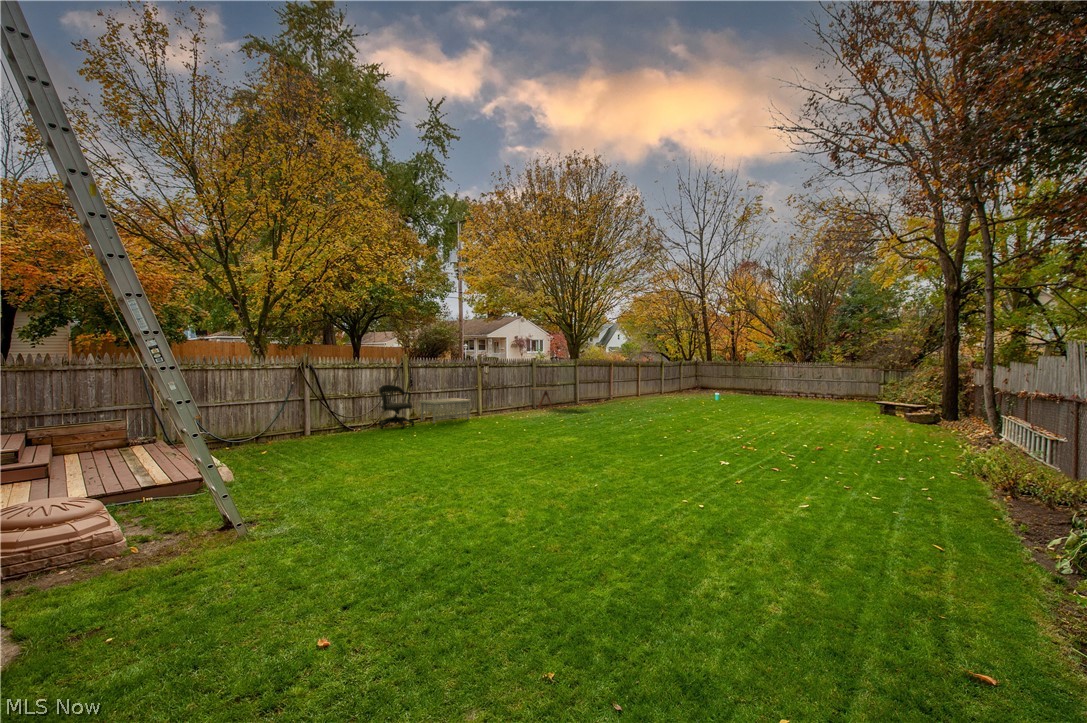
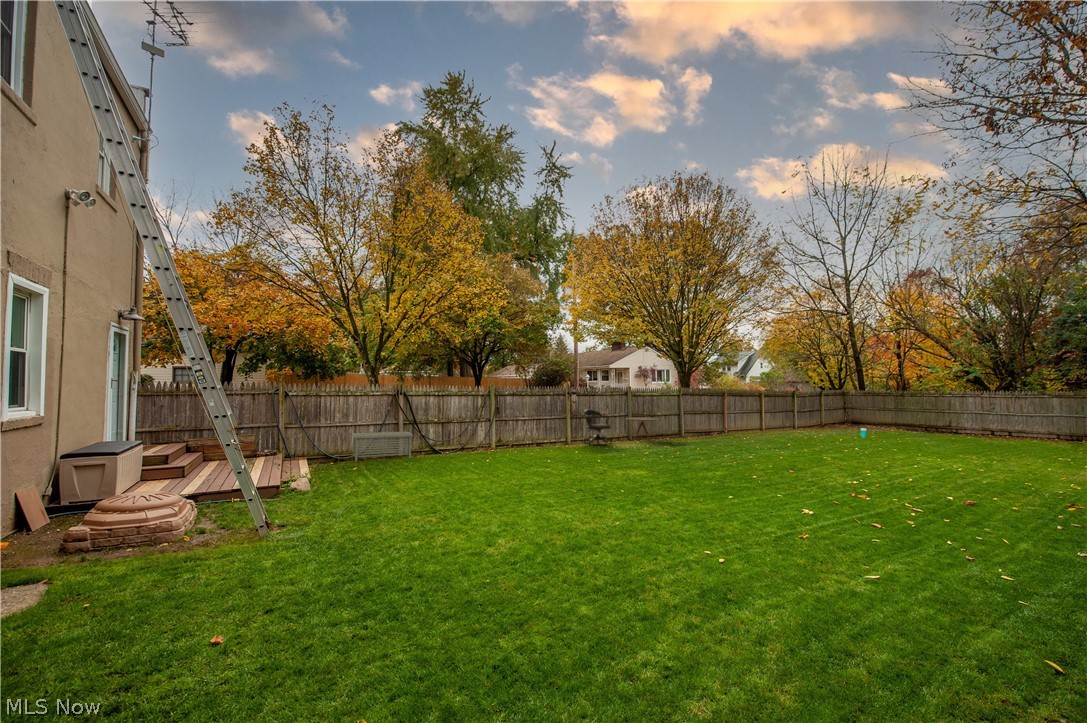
chair: present [379,385,414,429] -> present [584,410,611,445]
storage bench: present [419,398,471,423] -> present [352,432,413,461]

